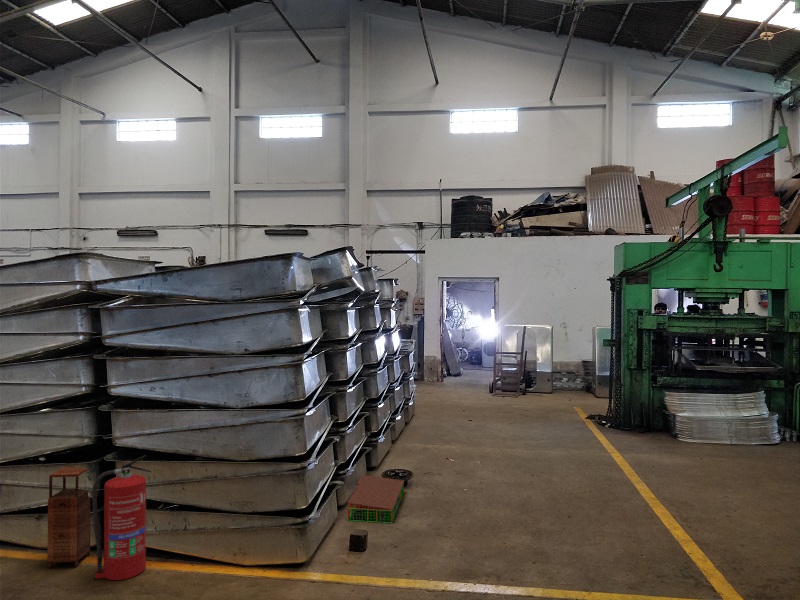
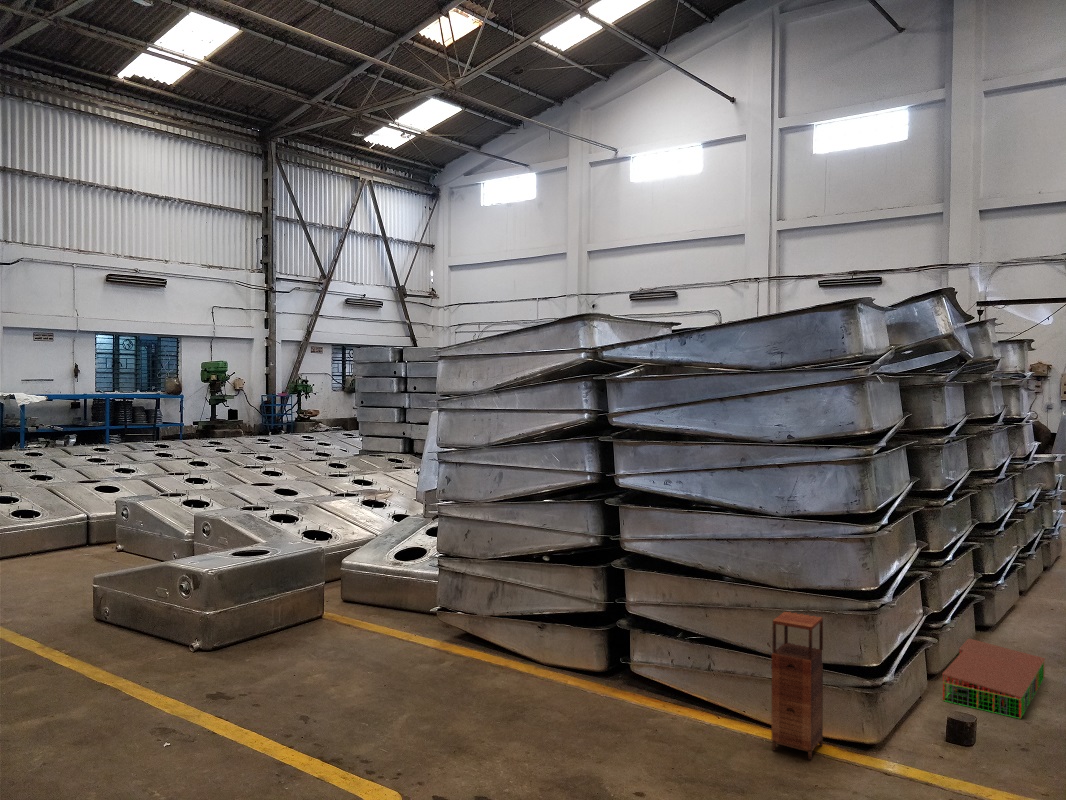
fire extinguisher: present [92,455,151,580] -> none [604,565,669,712]
storage cabinet: present [47,466,91,568] -> present [772,612,823,760]

